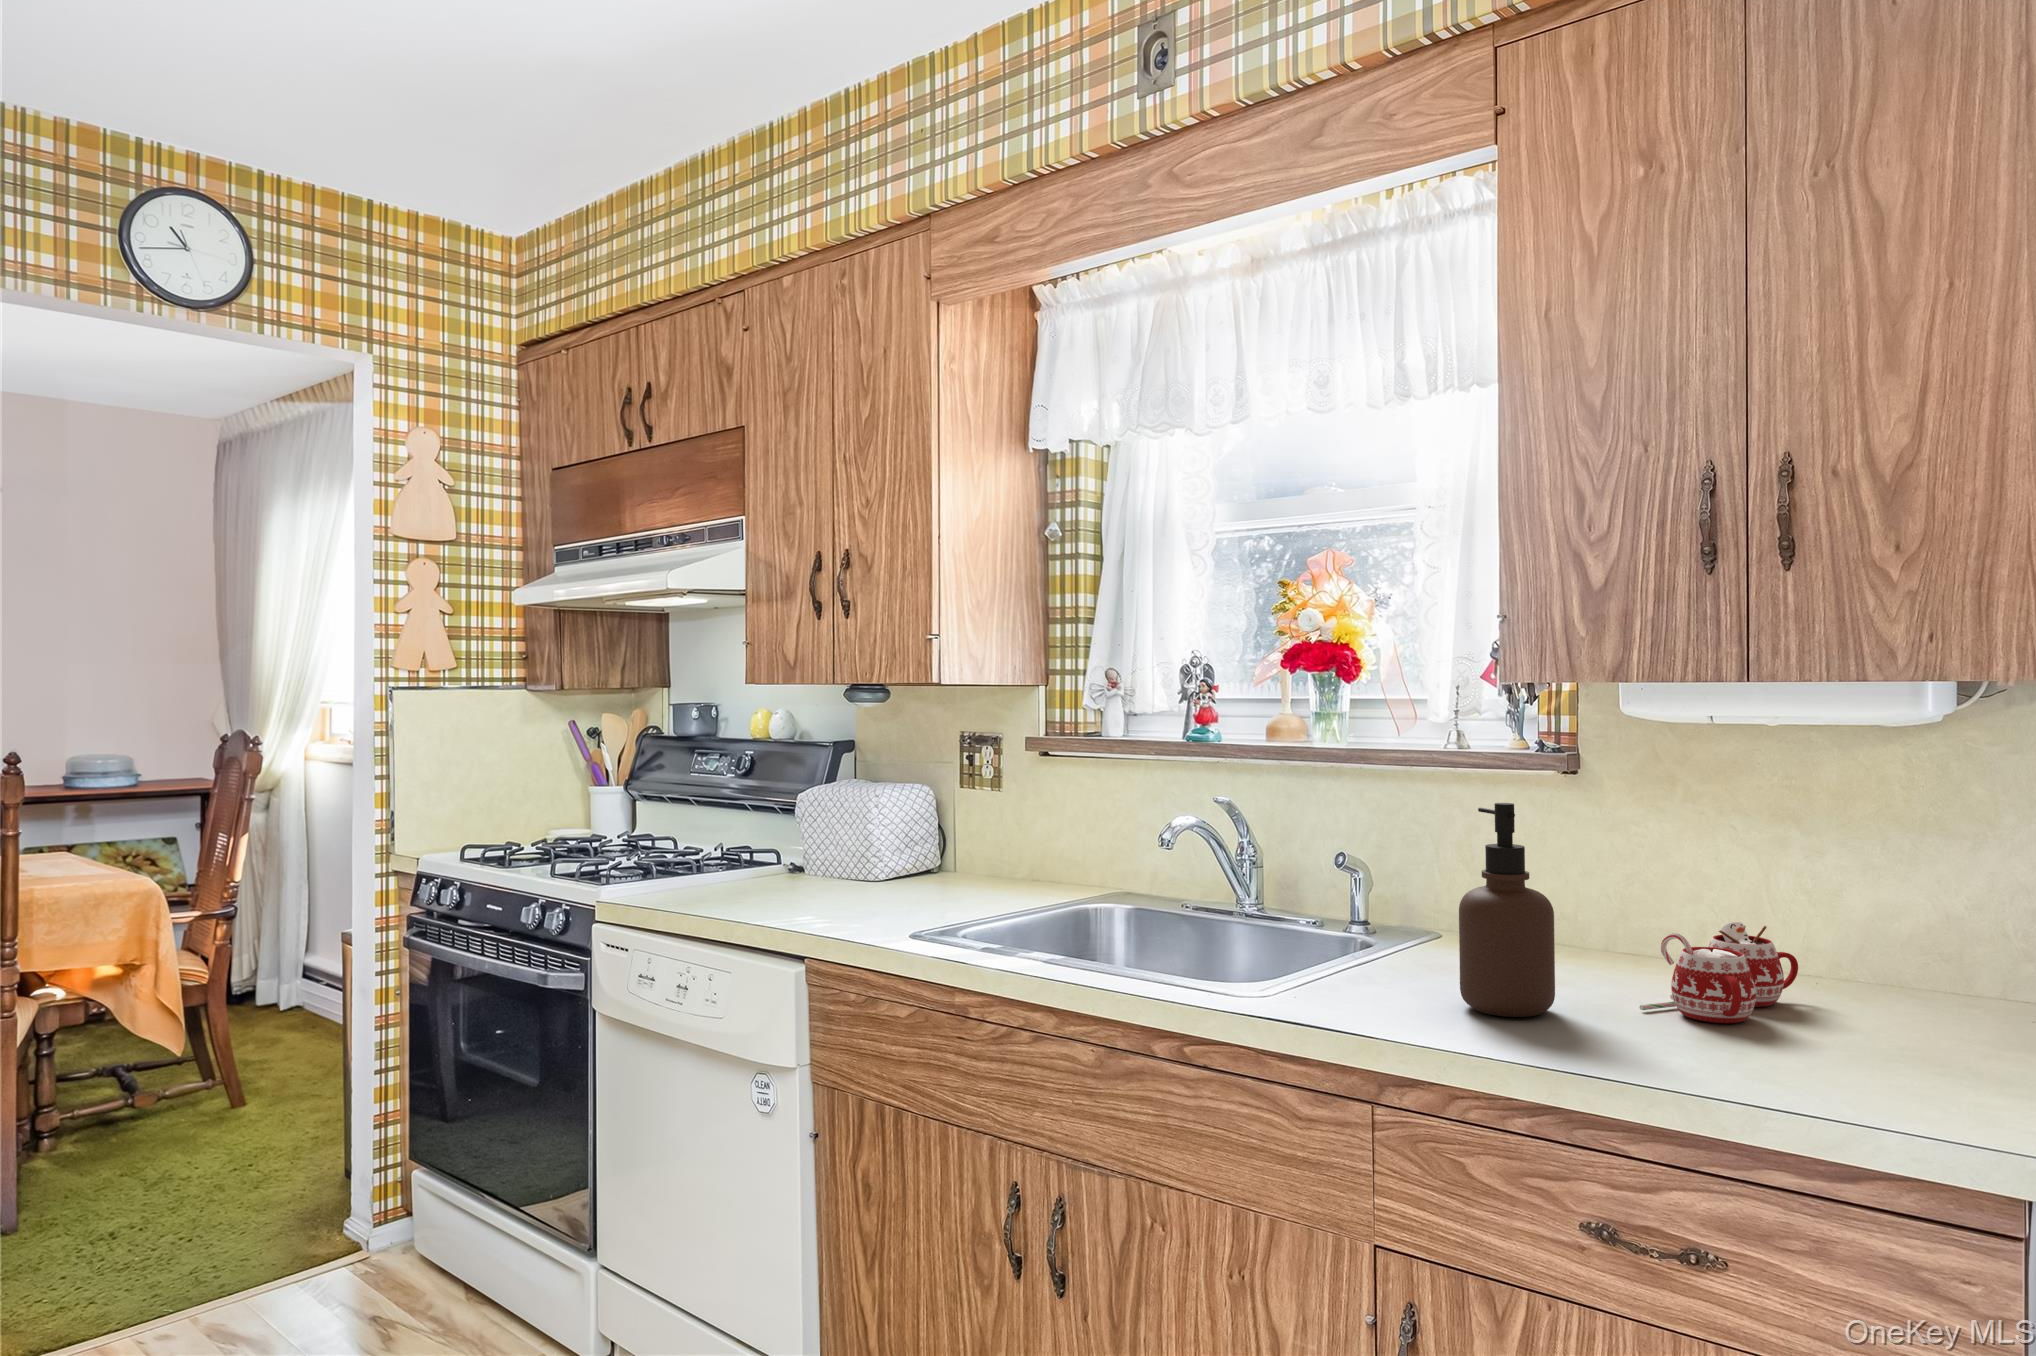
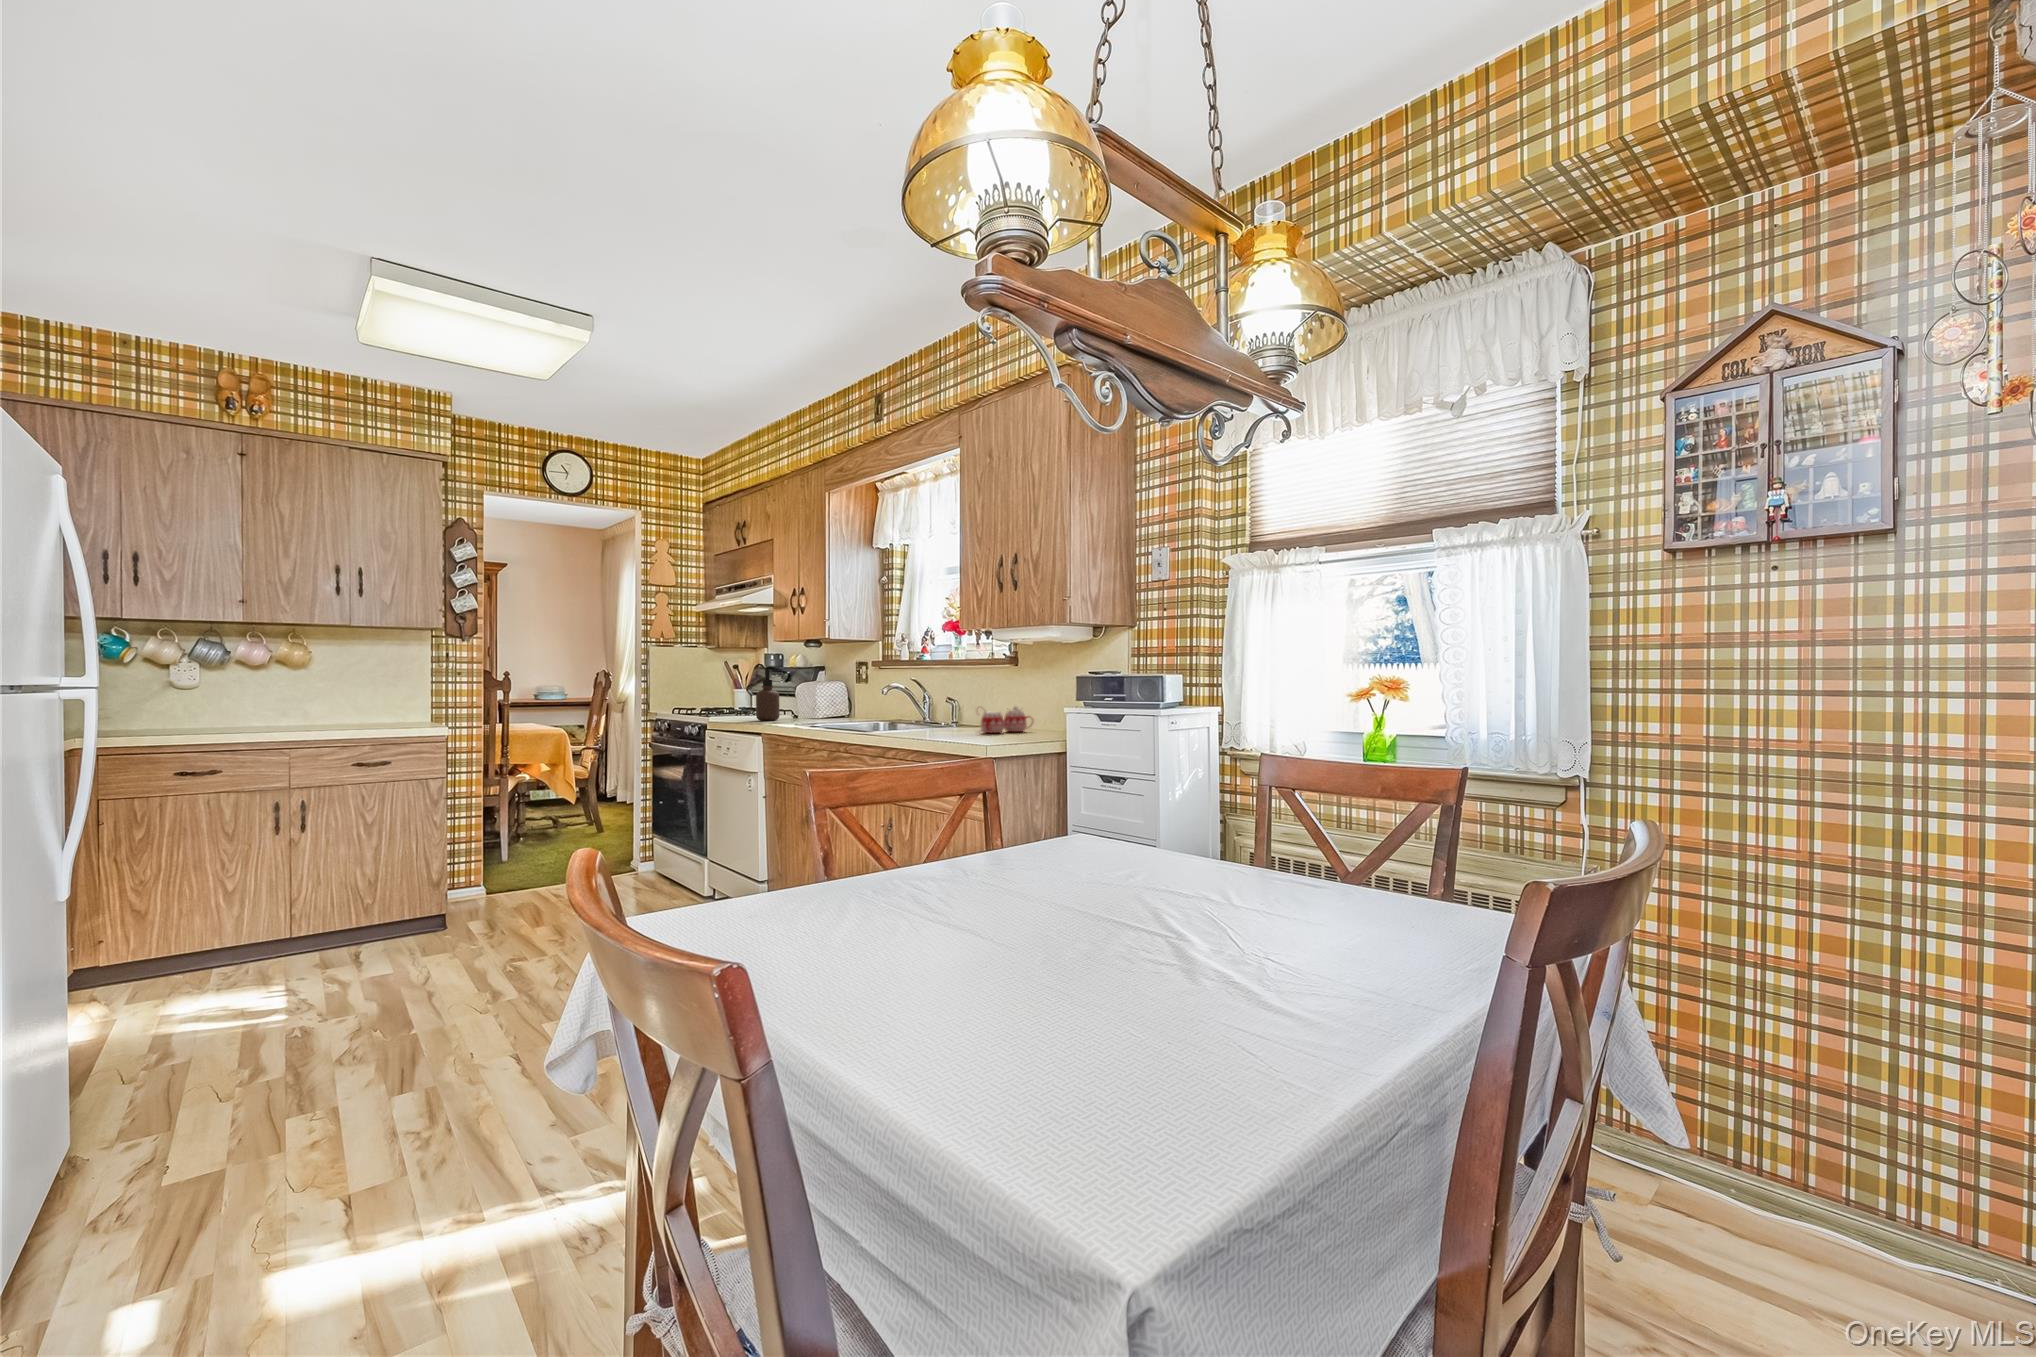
soap dispenser: present [1459,803,1555,1017] -> present [756,669,780,721]

